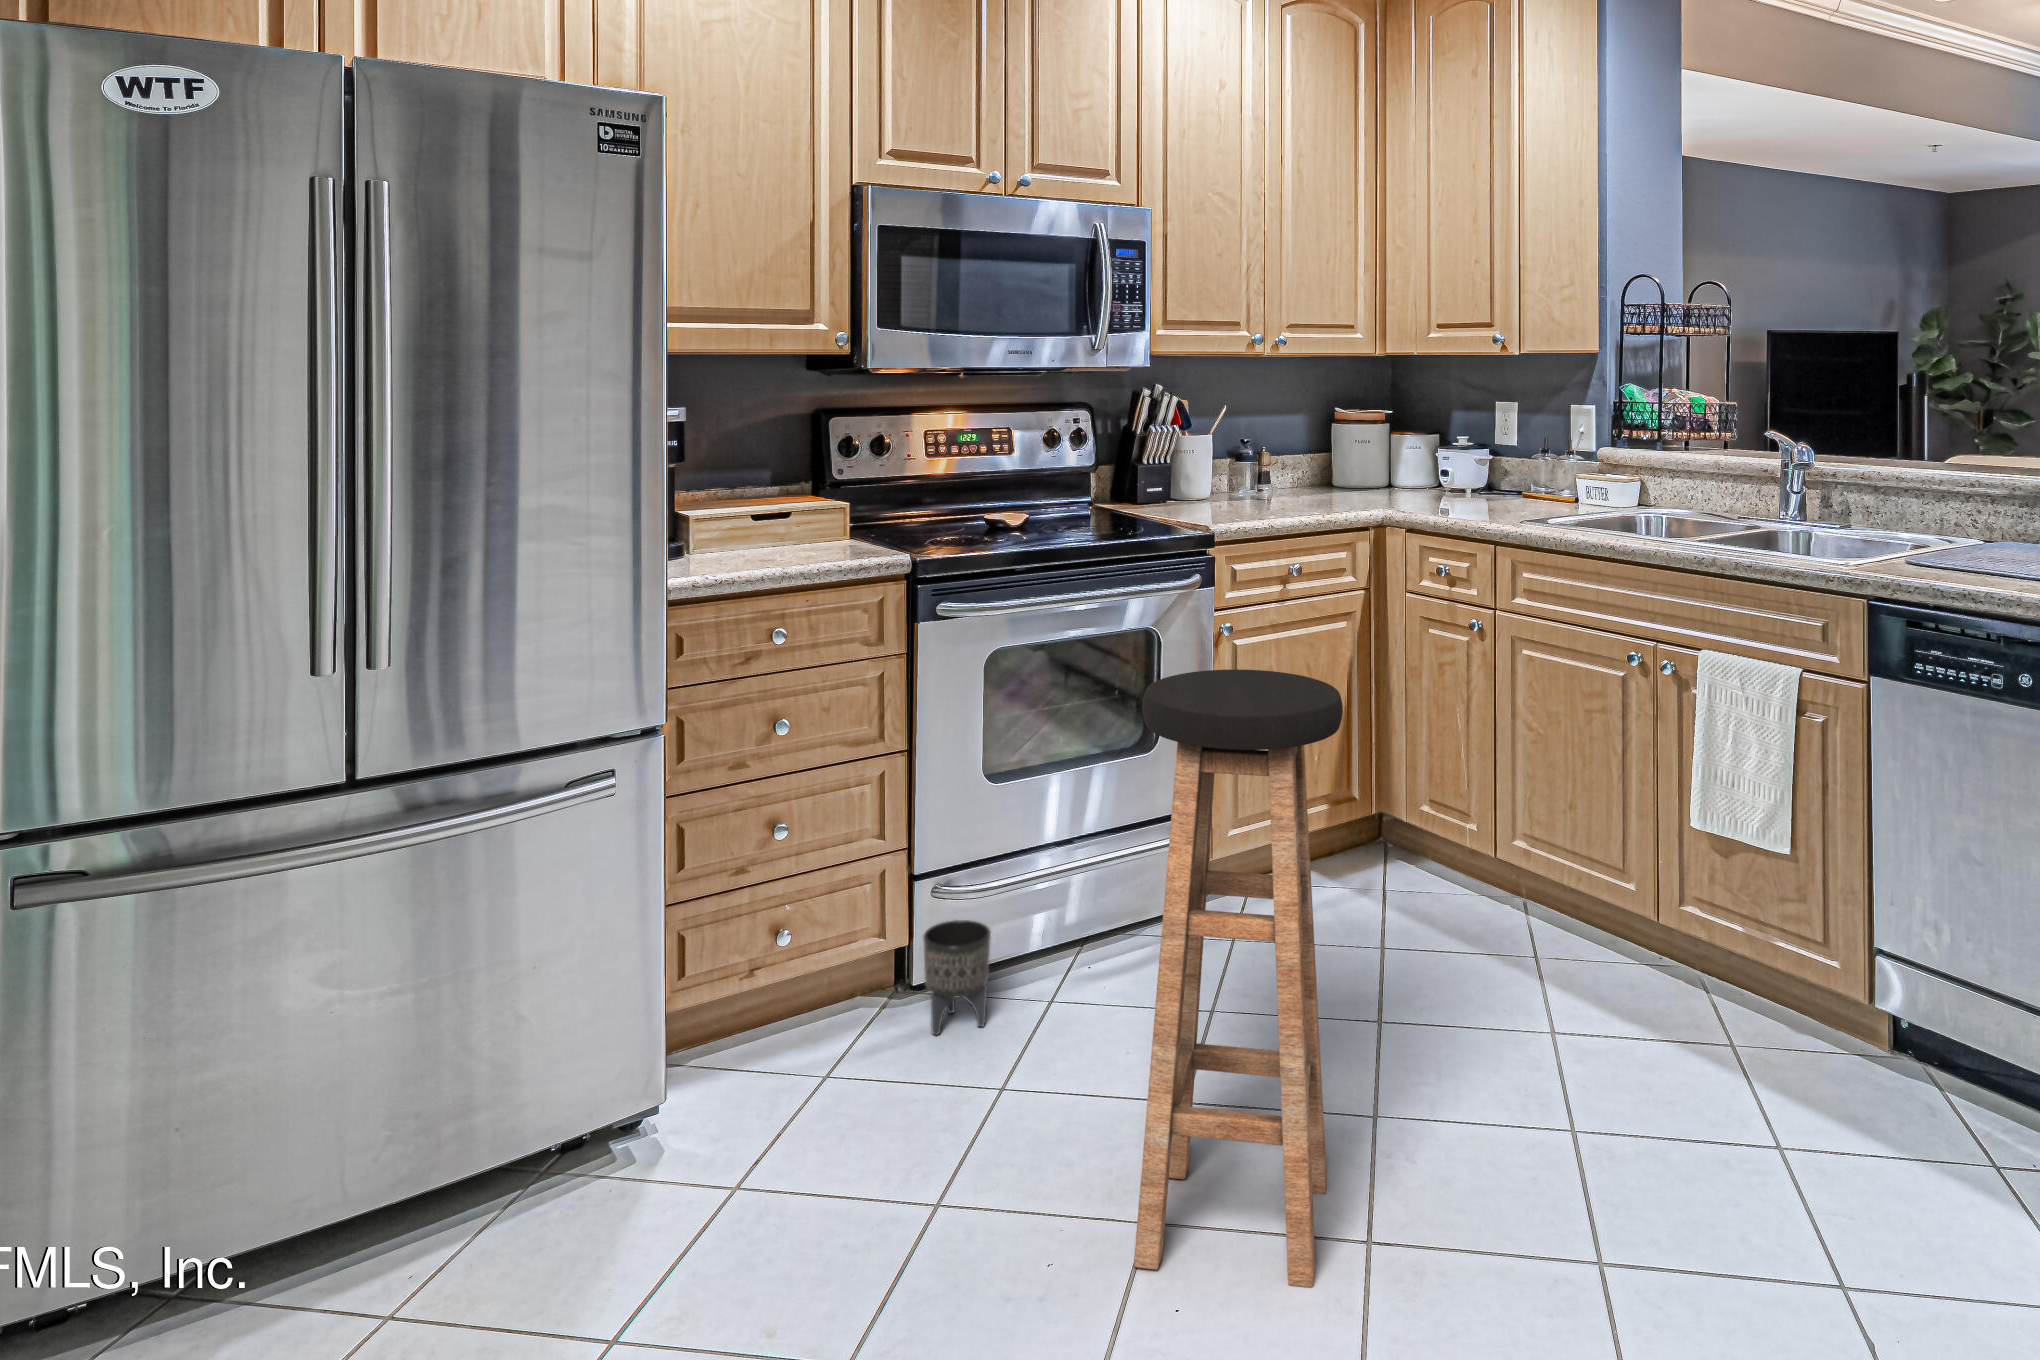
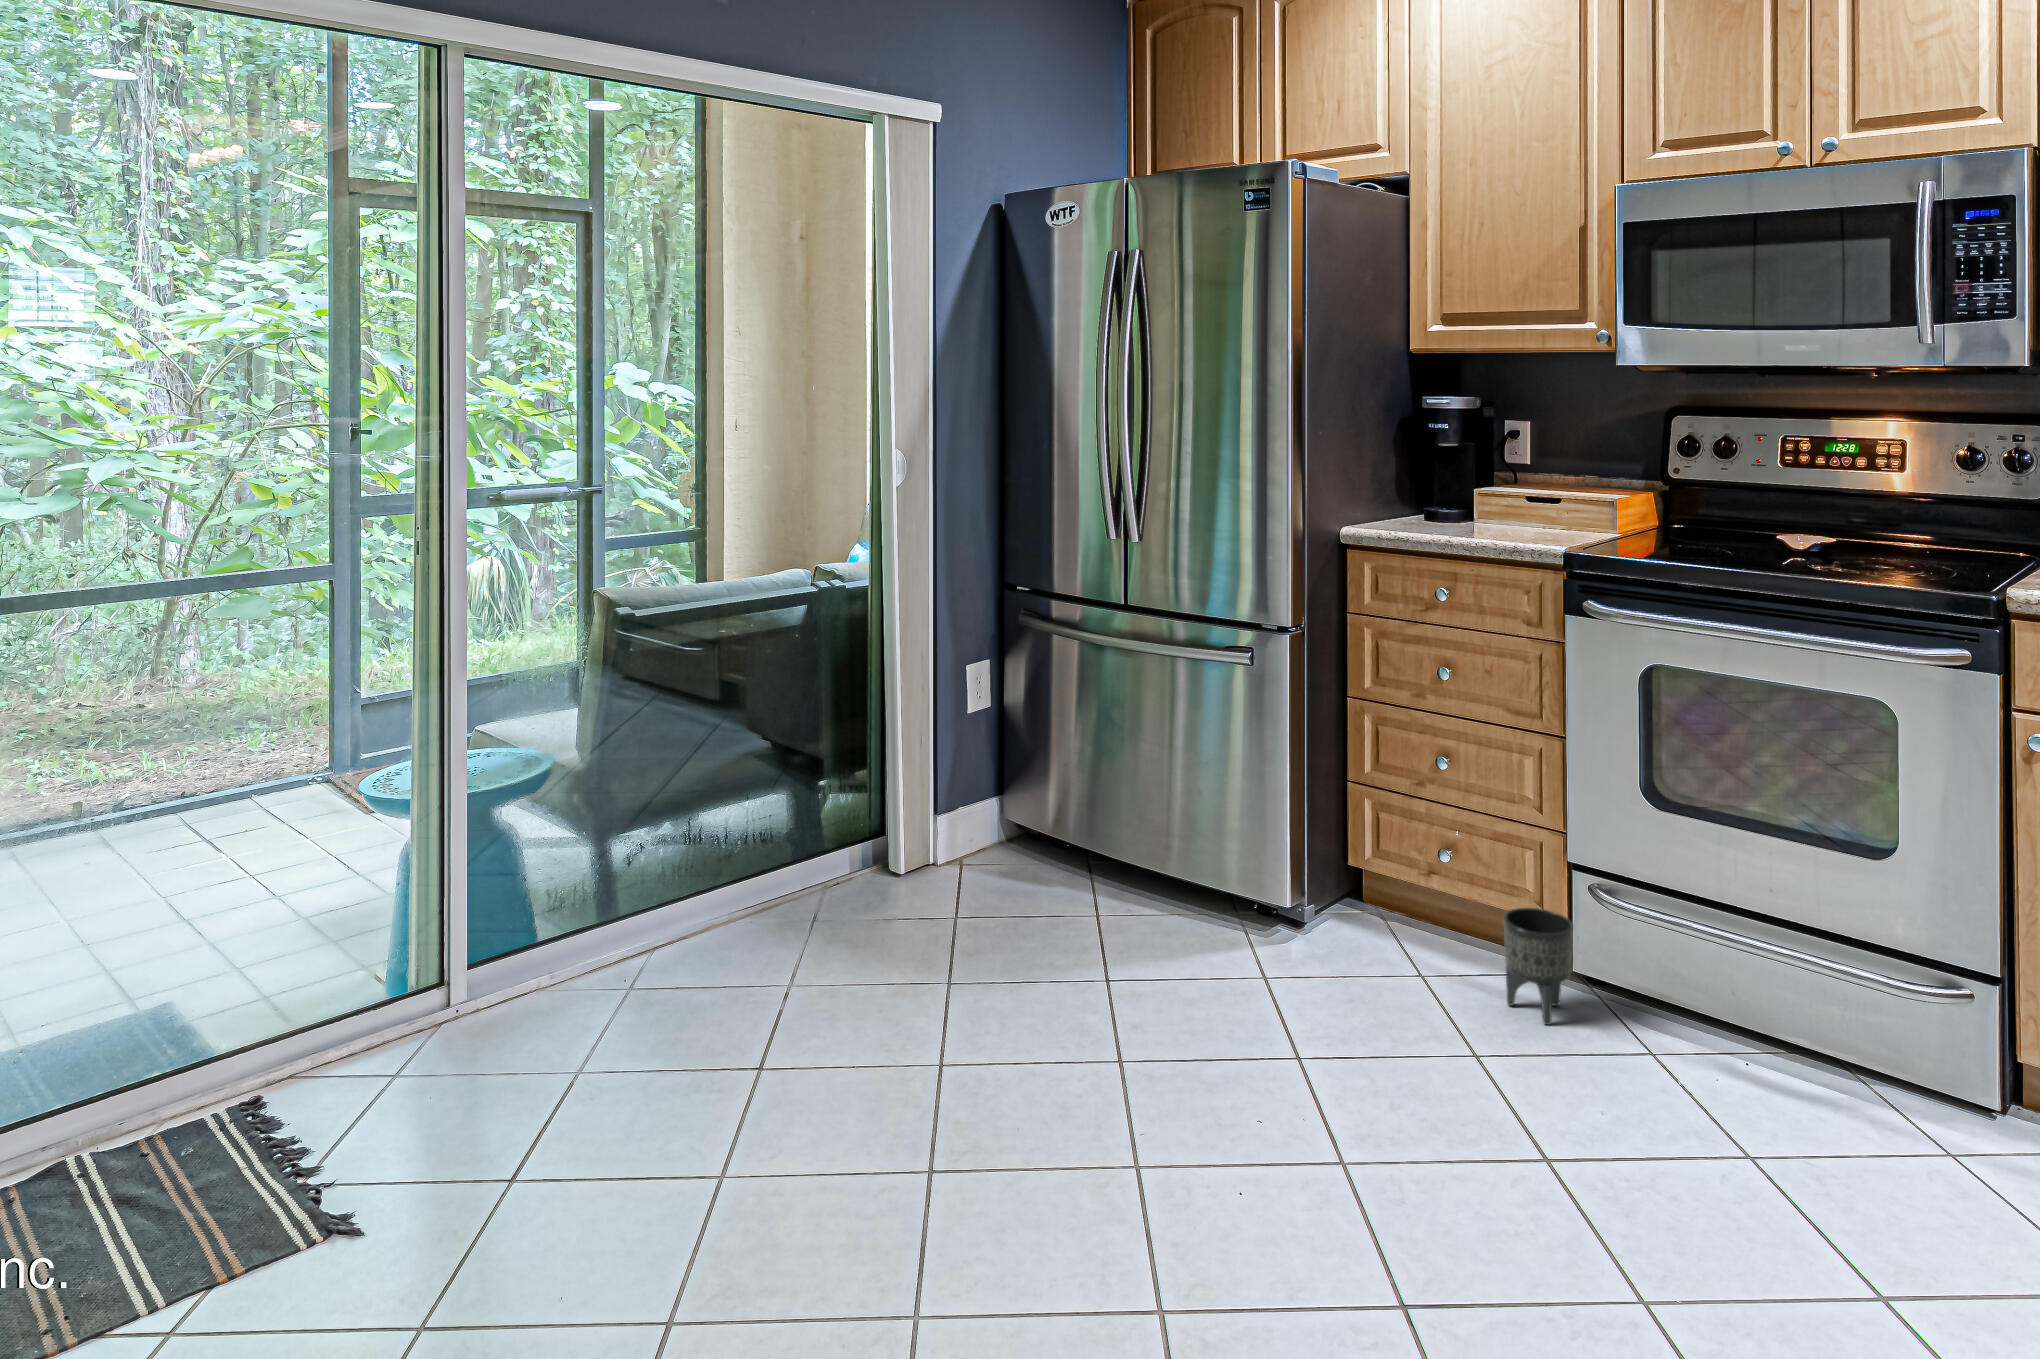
bar stool: present [1134,669,1343,1287] -> none [1219,648,1420,1251]

